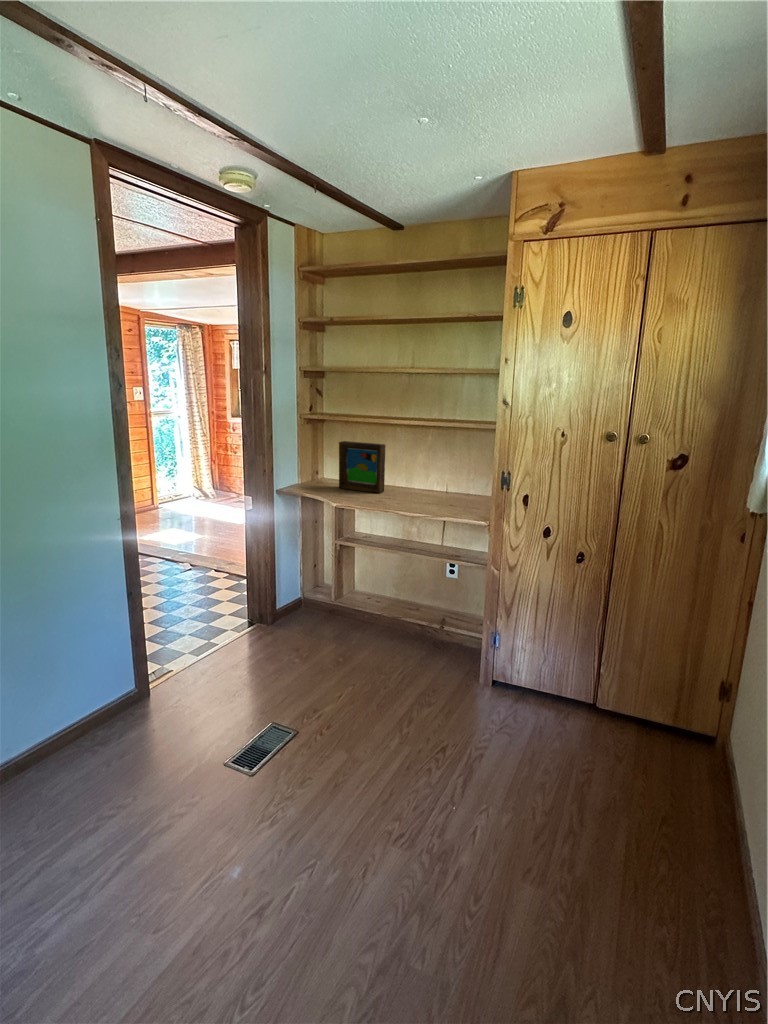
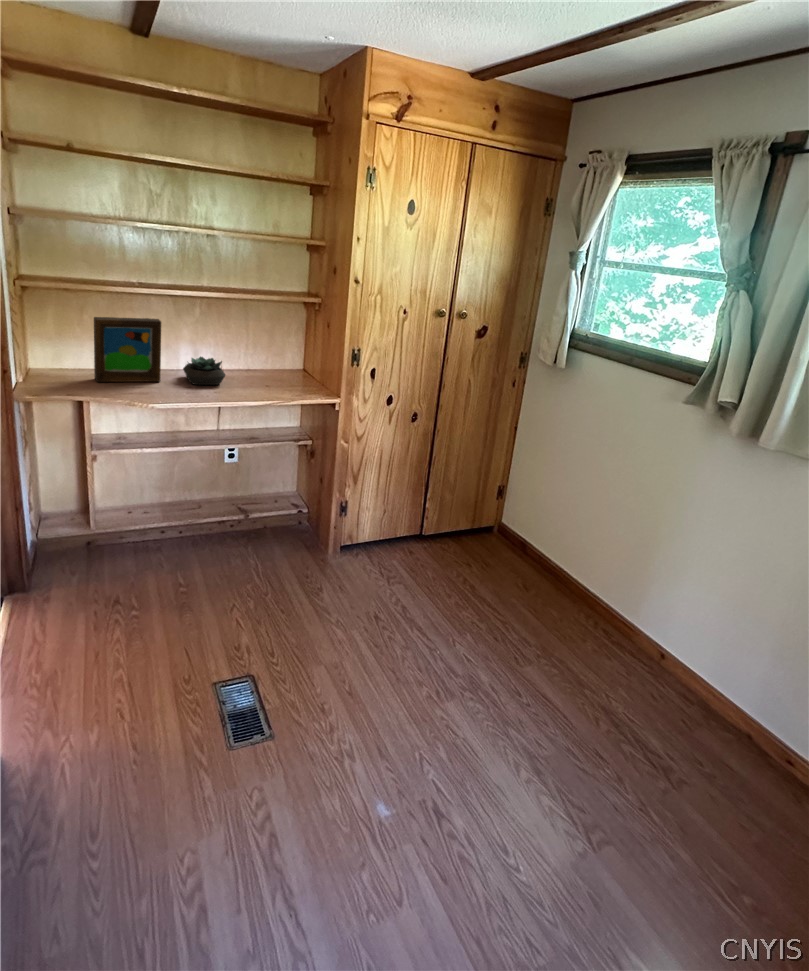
succulent plant: none [394,477,431,500] -> present [183,357,225,385]

